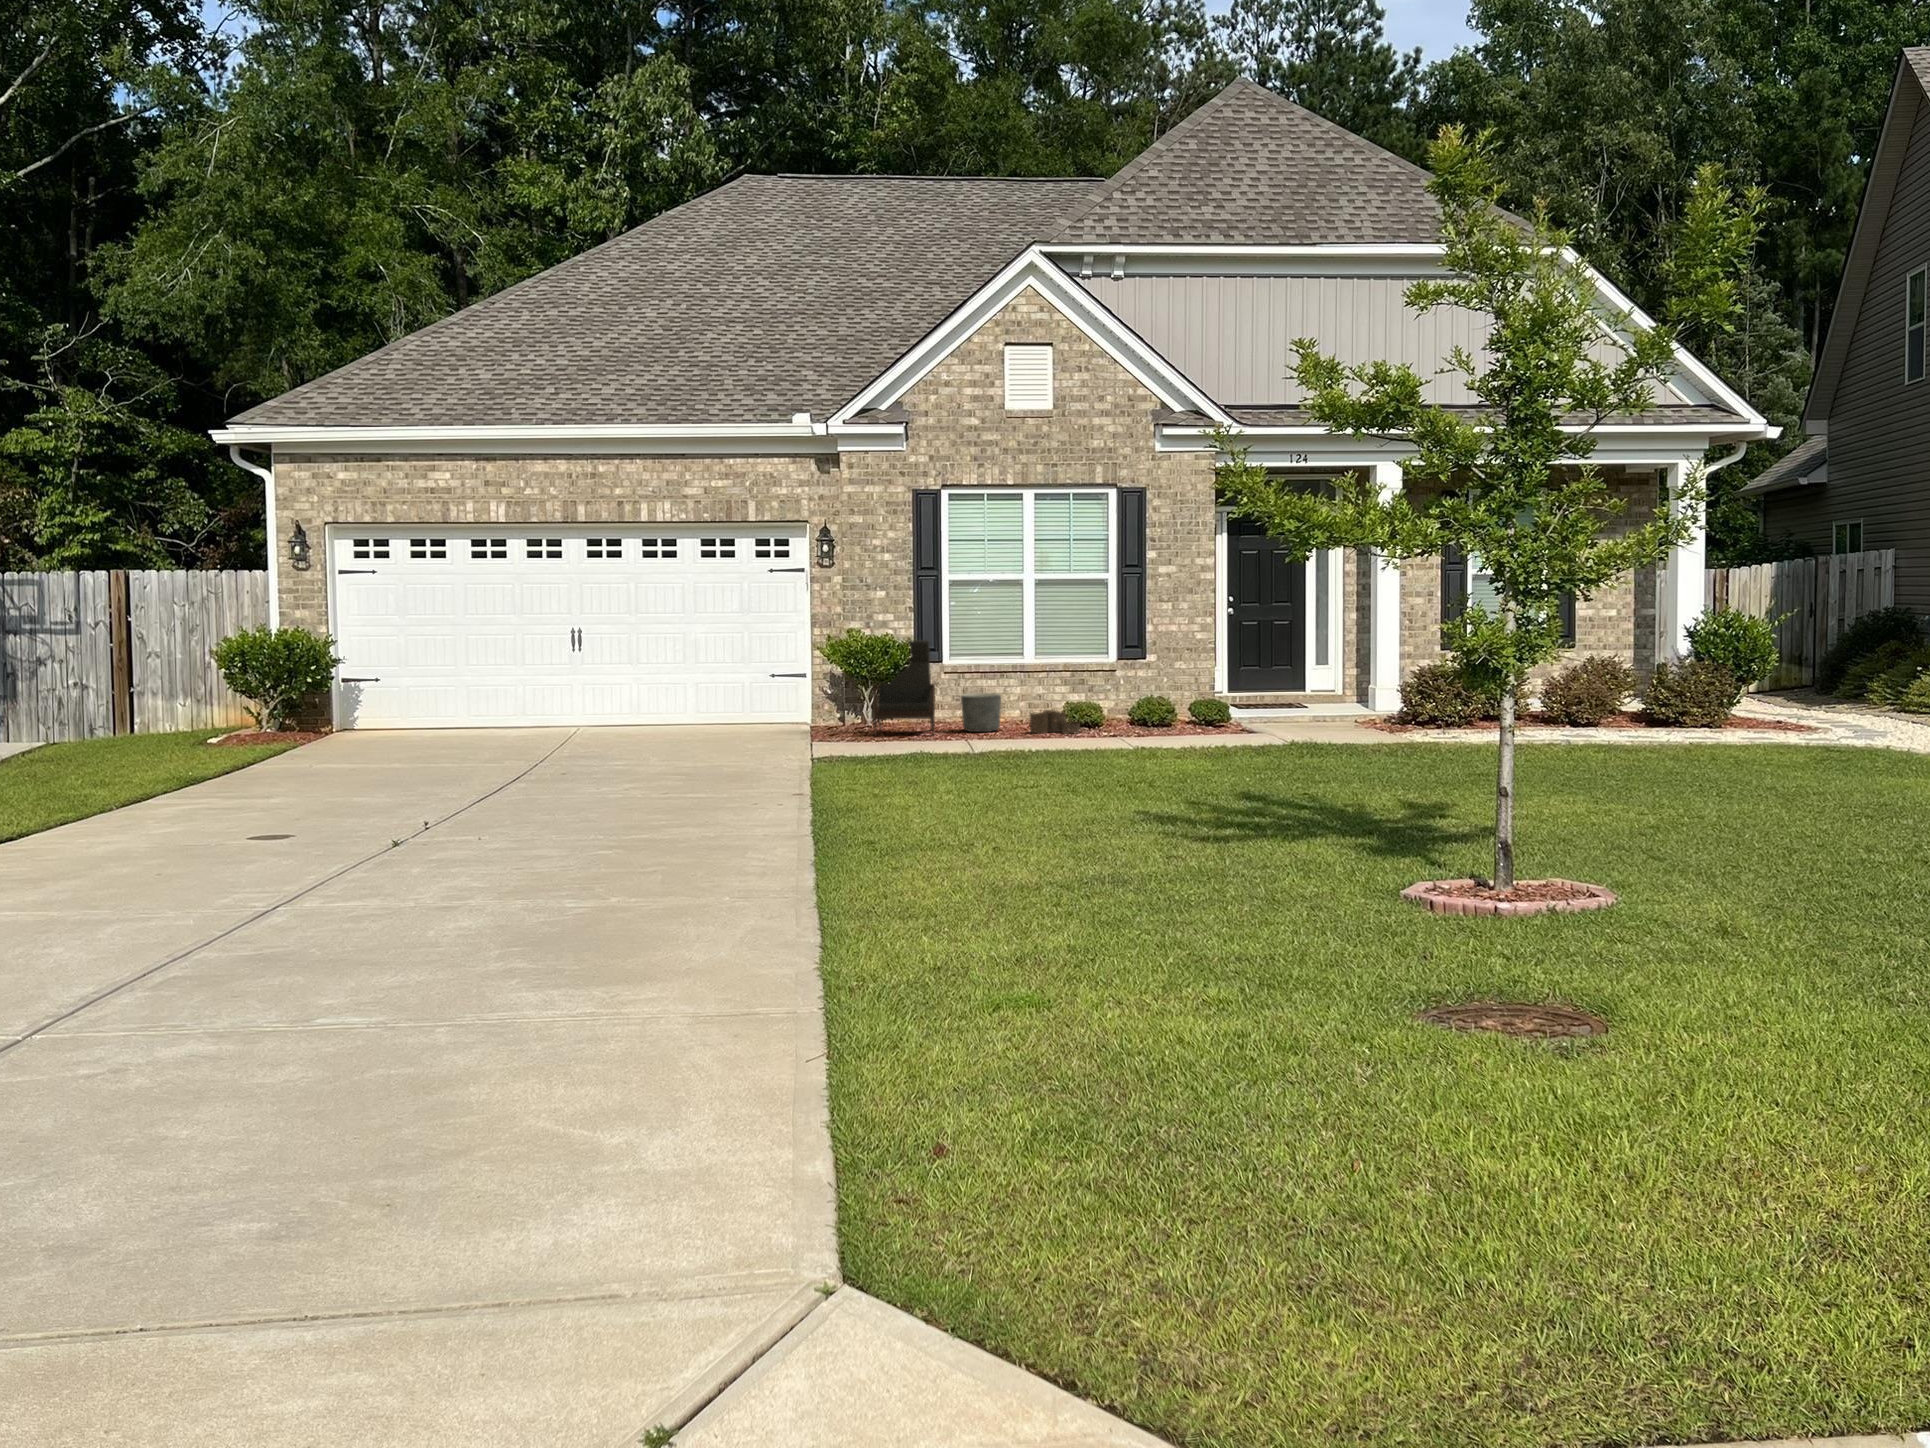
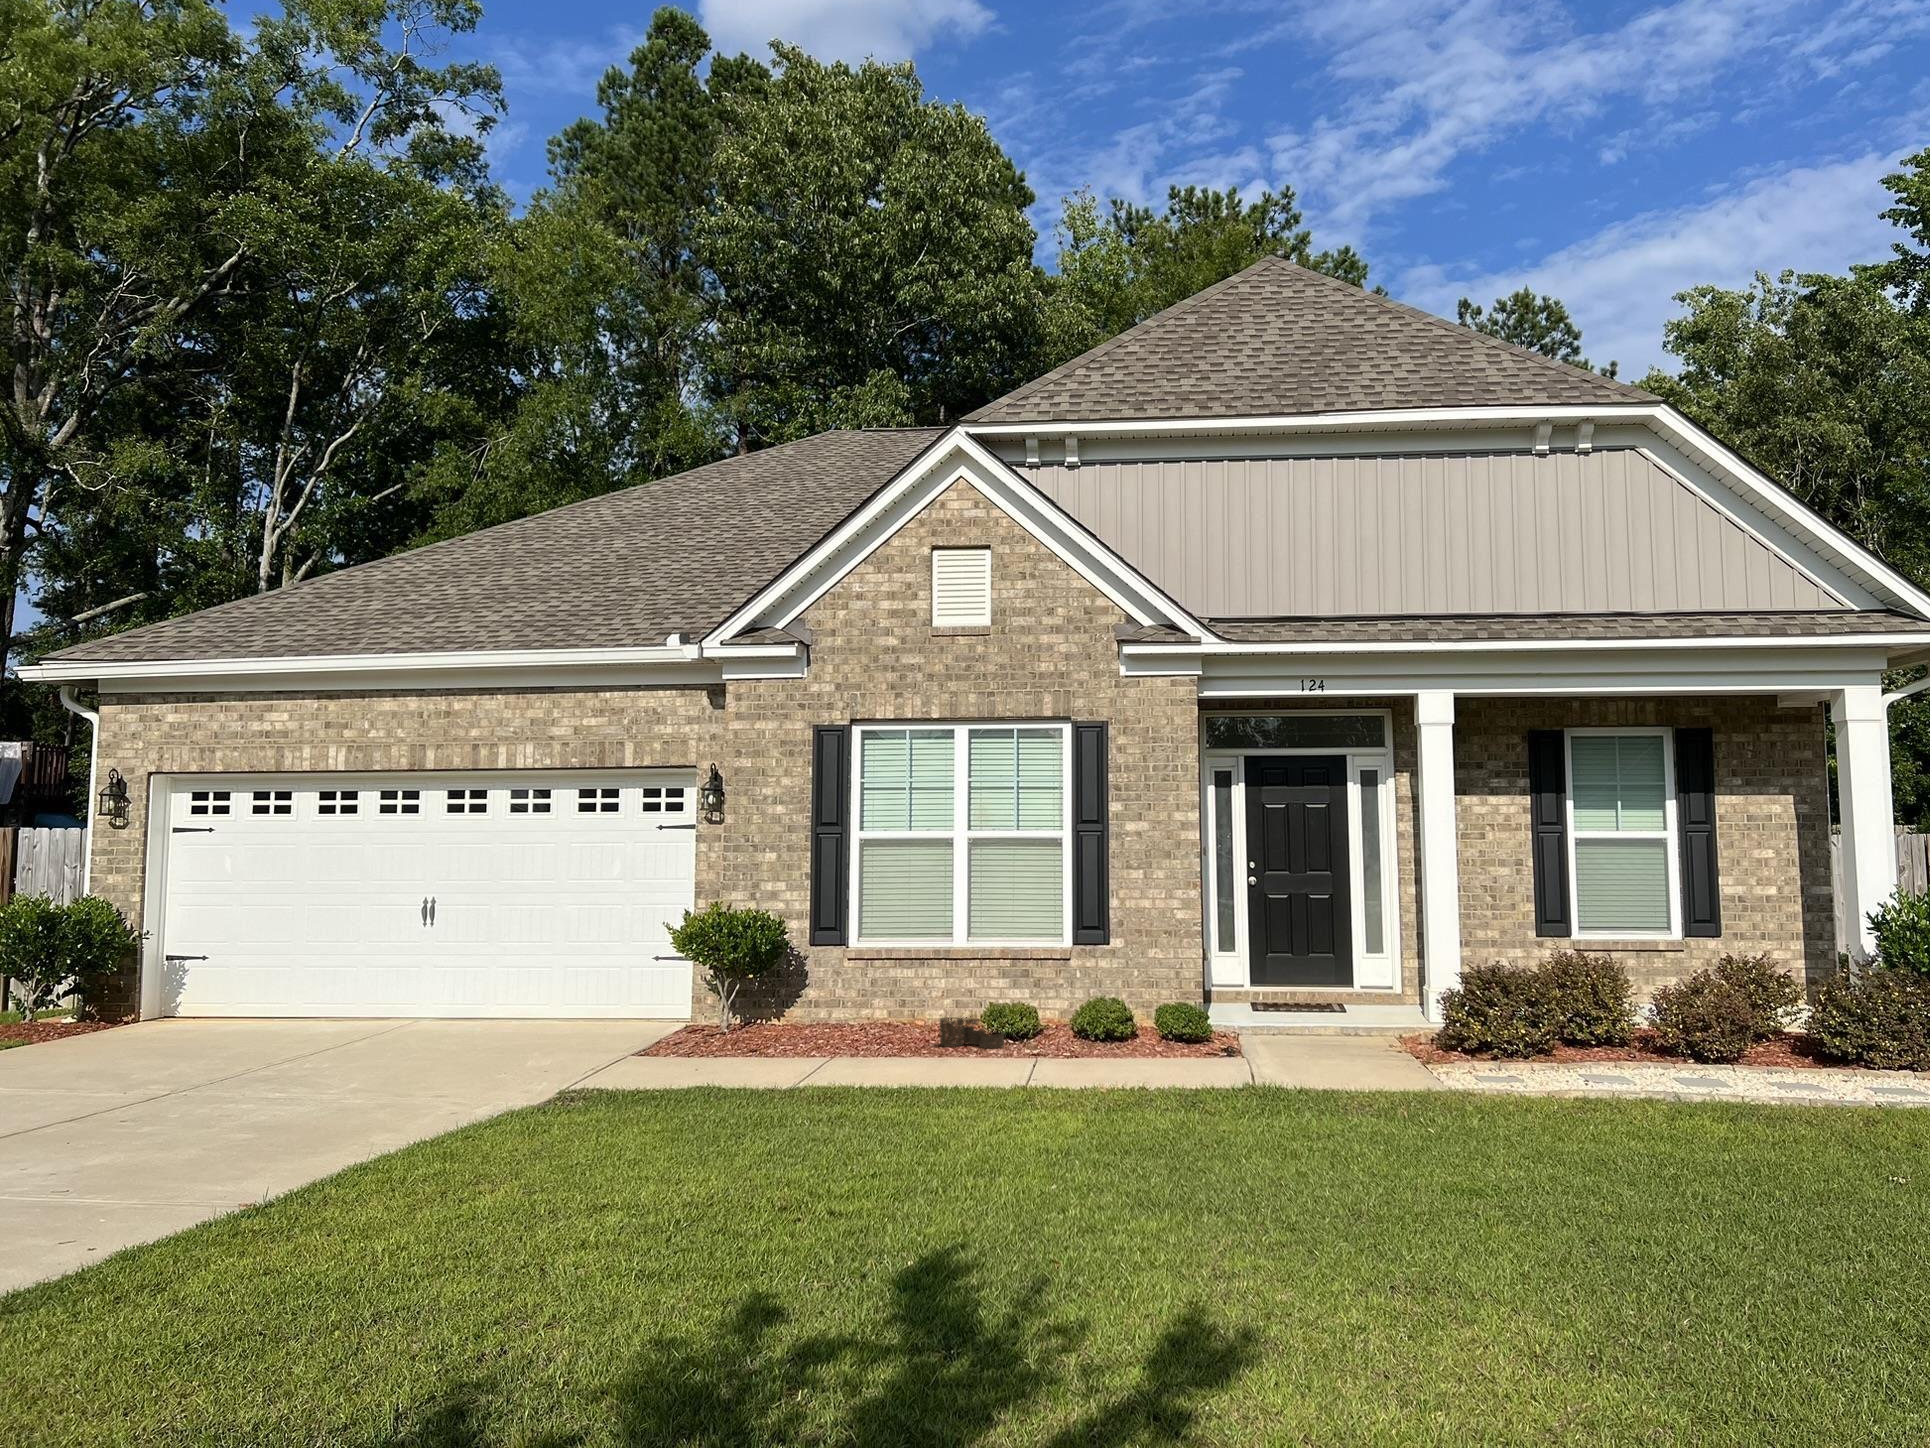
lounge chair: present [873,640,935,736] -> none [734,918,833,1046]
planter: present [961,693,1001,732] -> none [860,988,913,1042]

